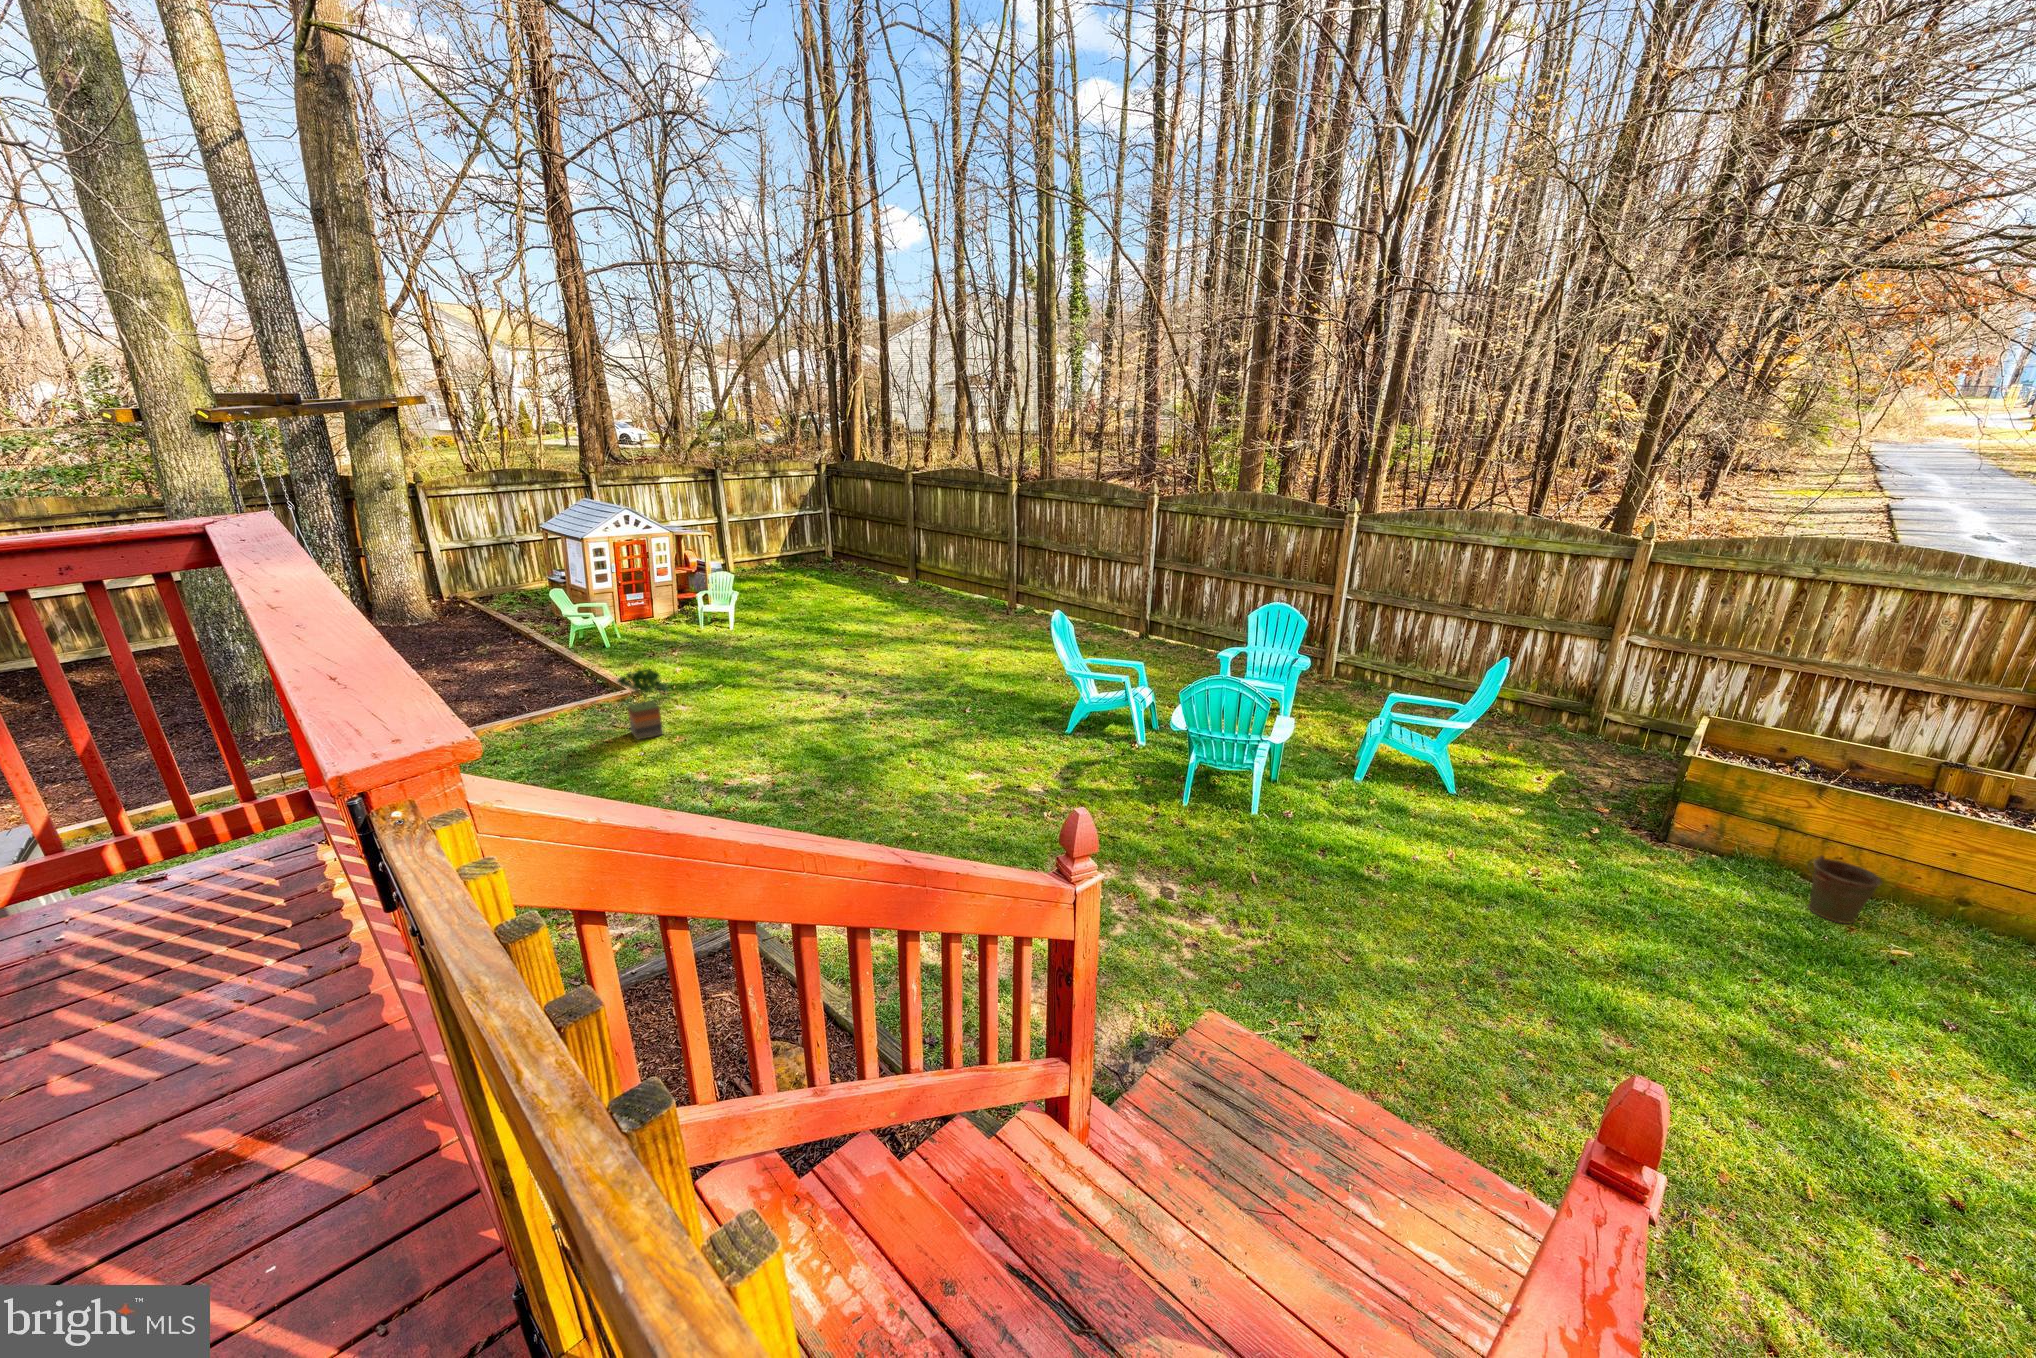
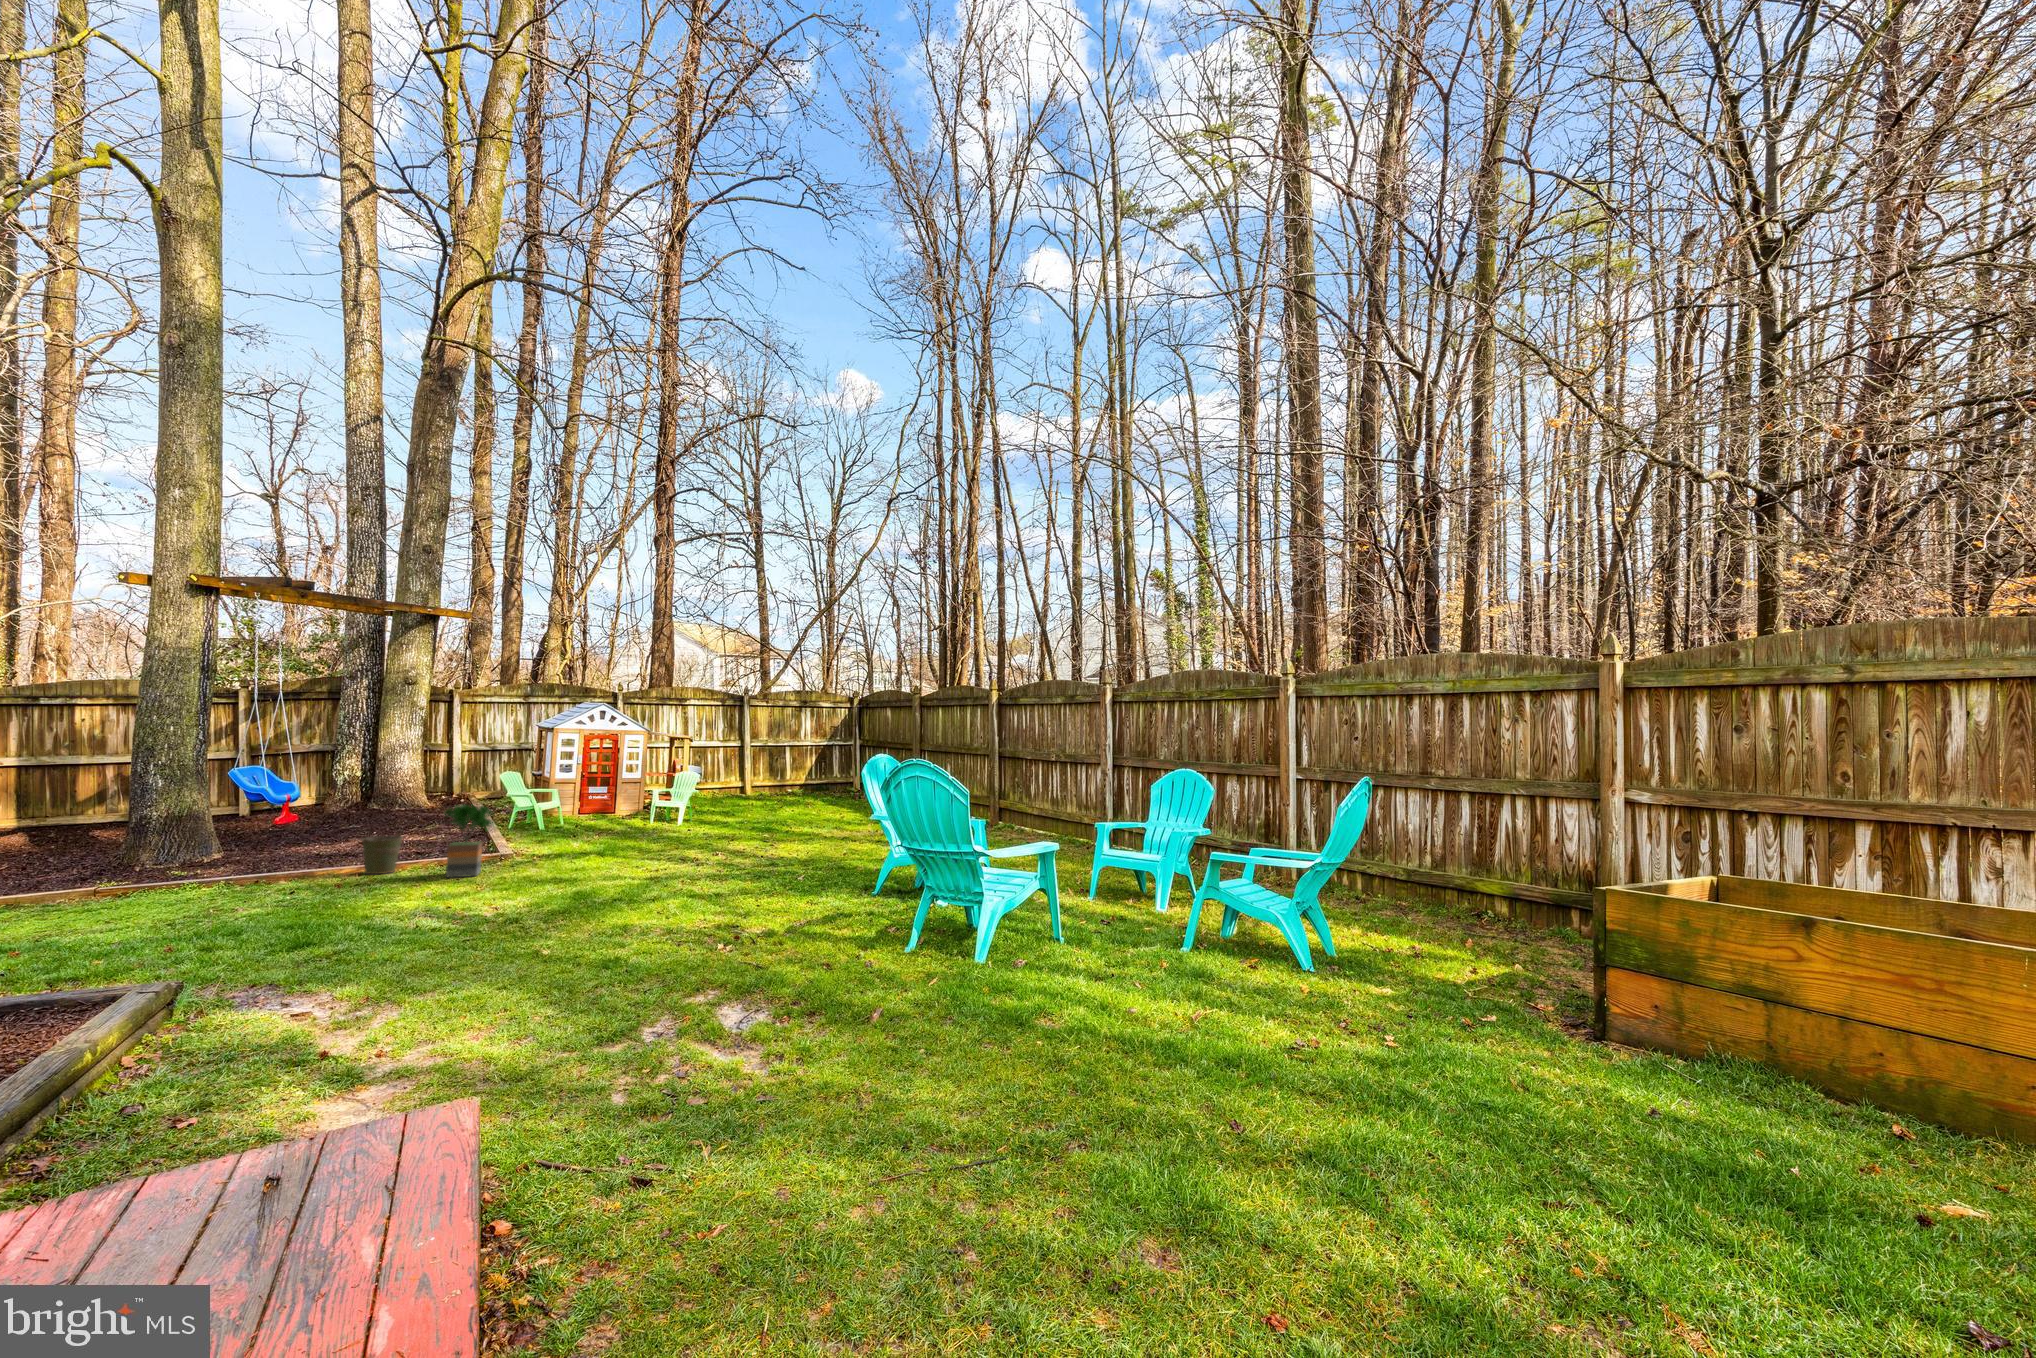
bucket: present [1808,856,1883,924] -> present [362,834,403,874]

